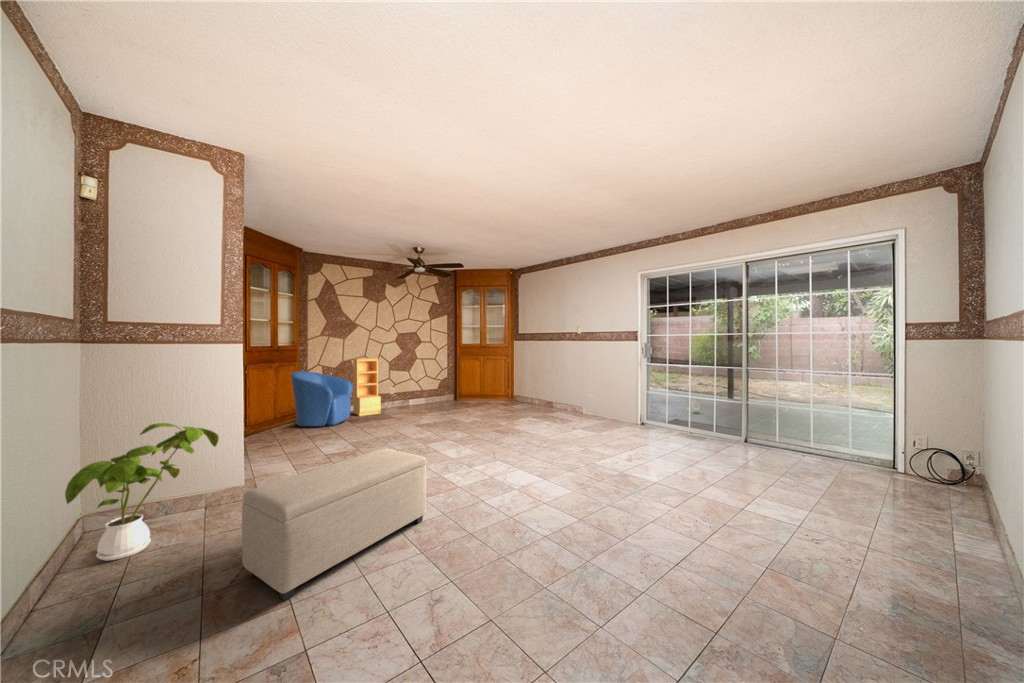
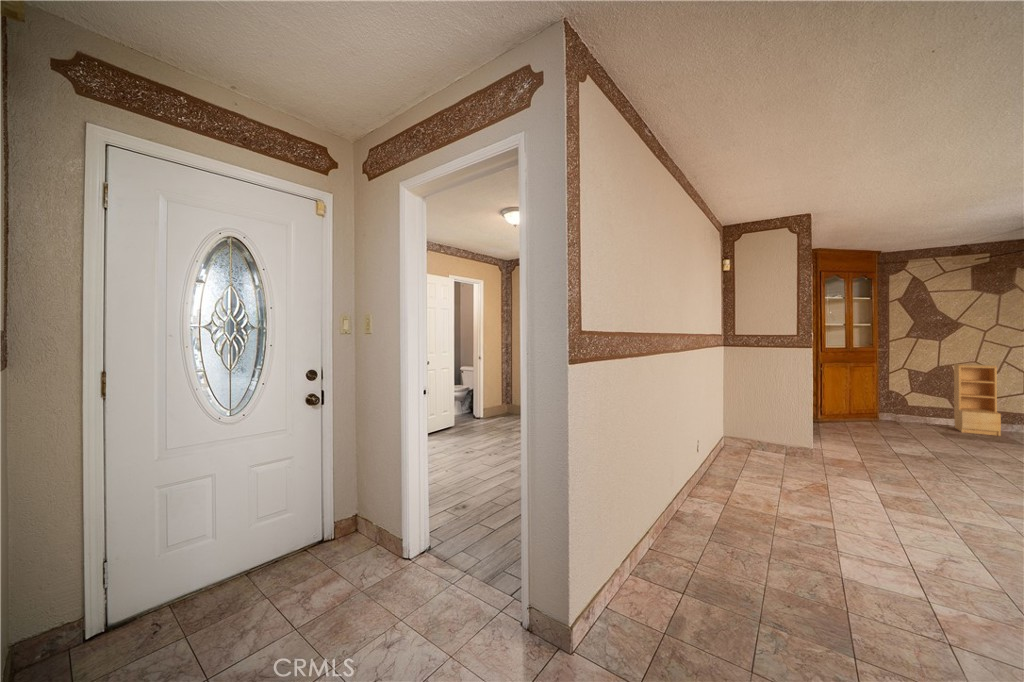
armchair: present [291,371,353,428] -> none [866,373,950,434]
house plant: present [65,423,219,561] -> none [726,393,794,459]
ottoman: present [242,449,426,600] -> none [804,438,979,520]

